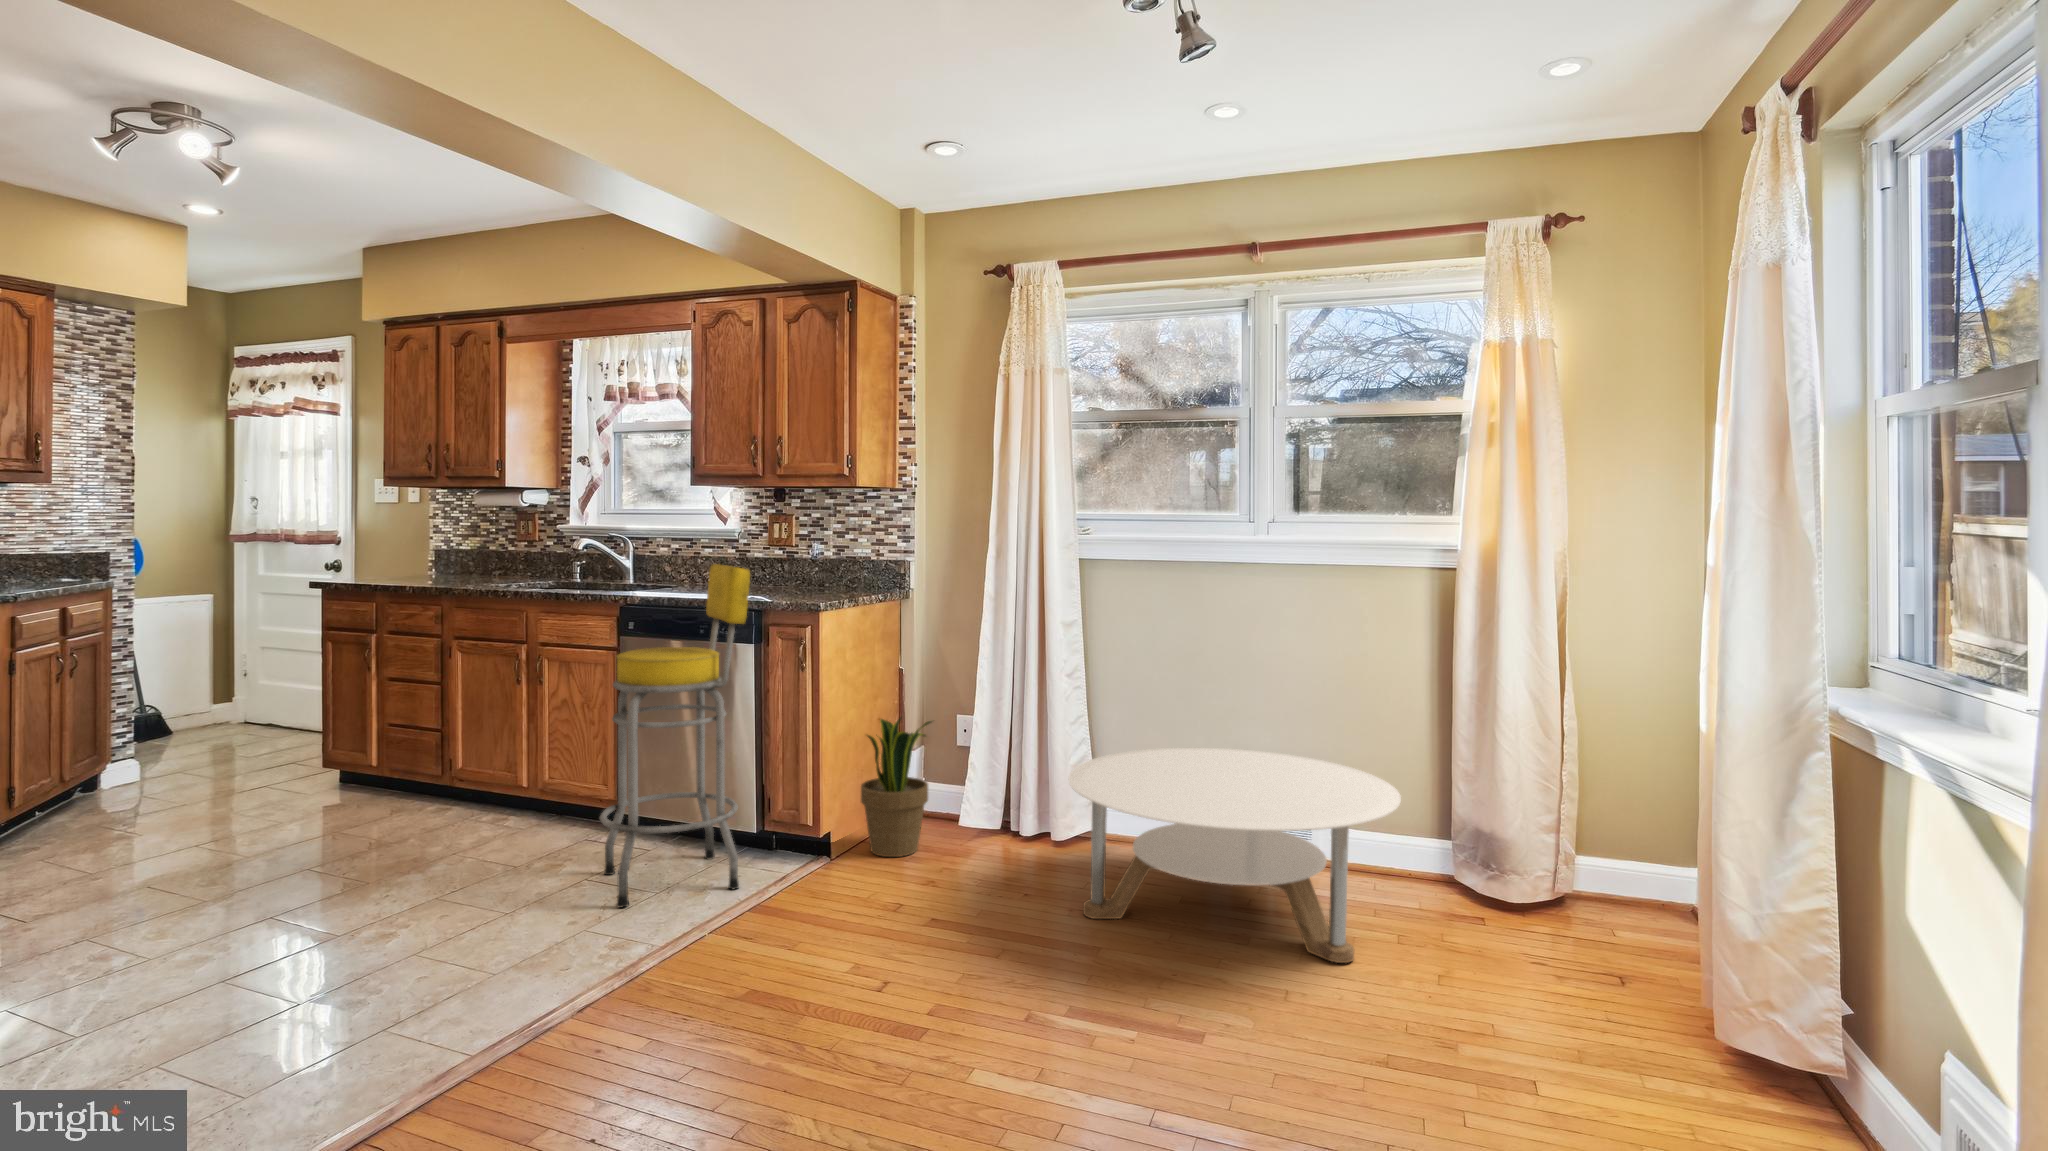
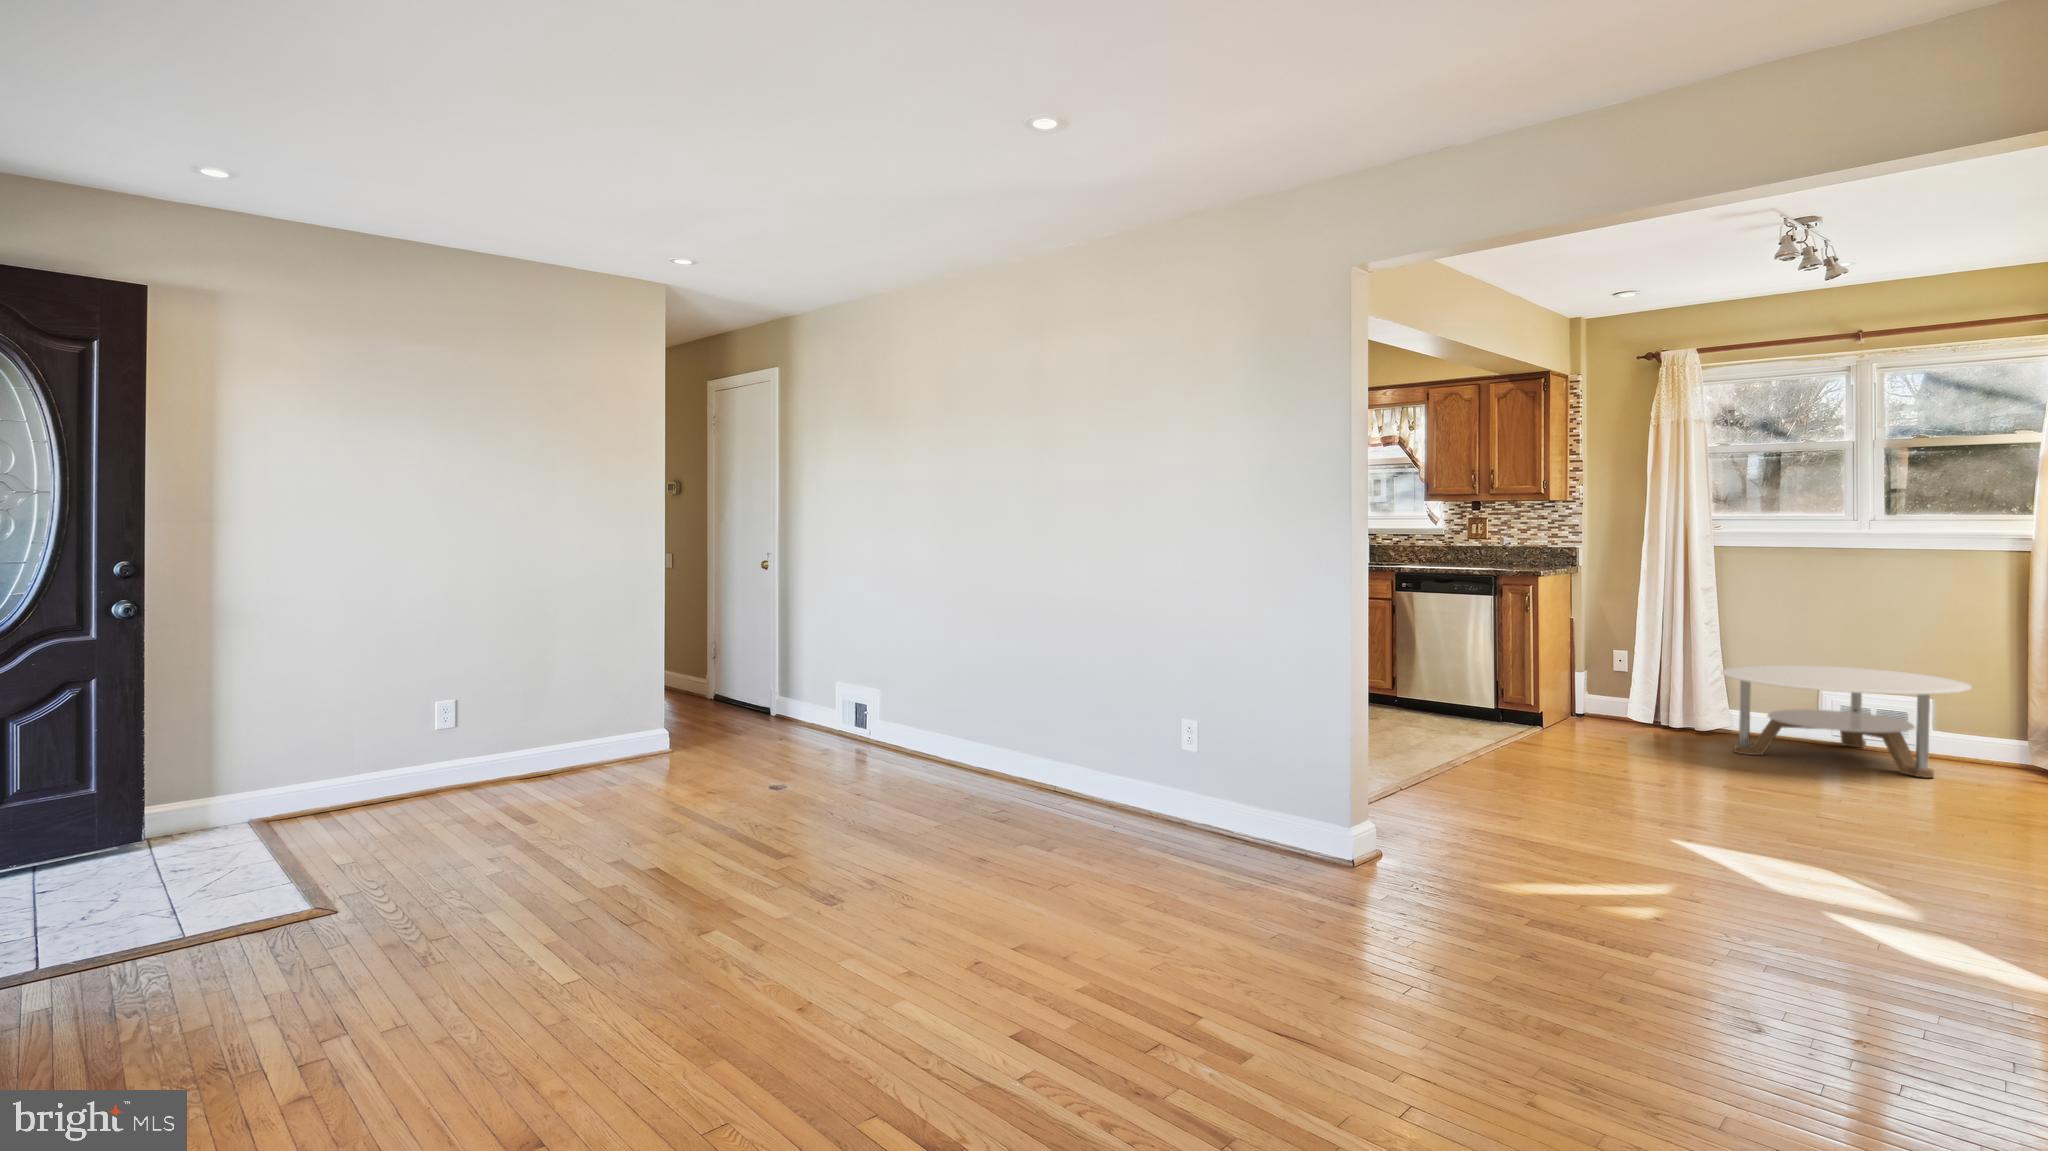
bar stool: present [600,564,750,908] -> none [1411,550,1505,734]
potted plant: present [861,718,932,857] -> none [1560,641,1613,726]

